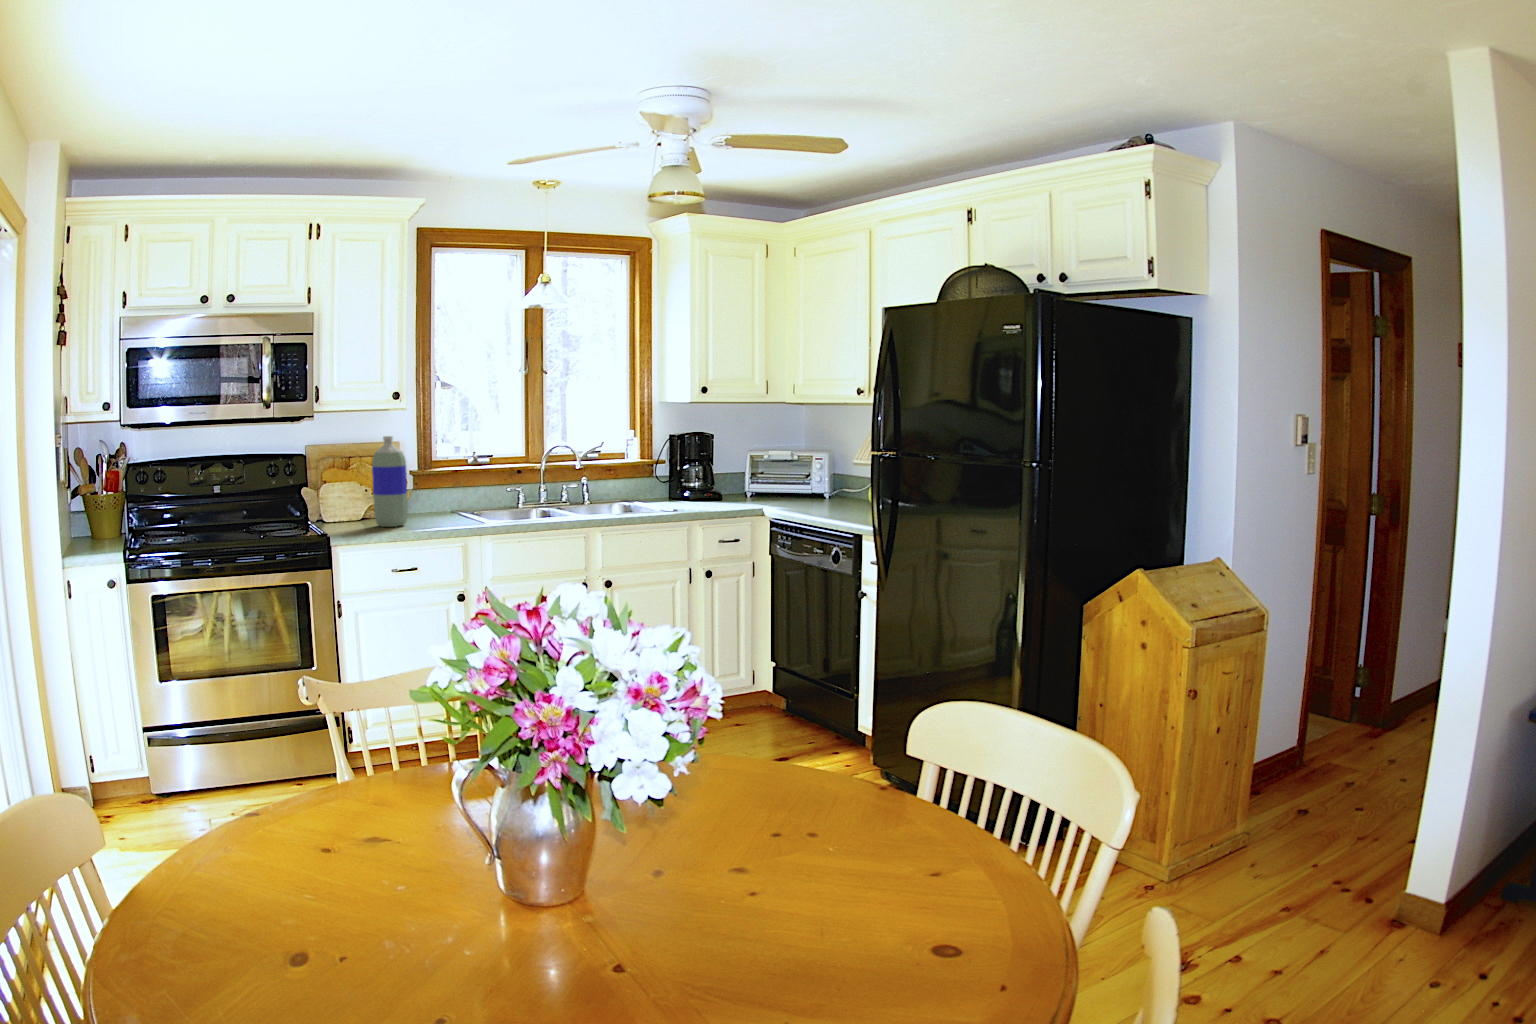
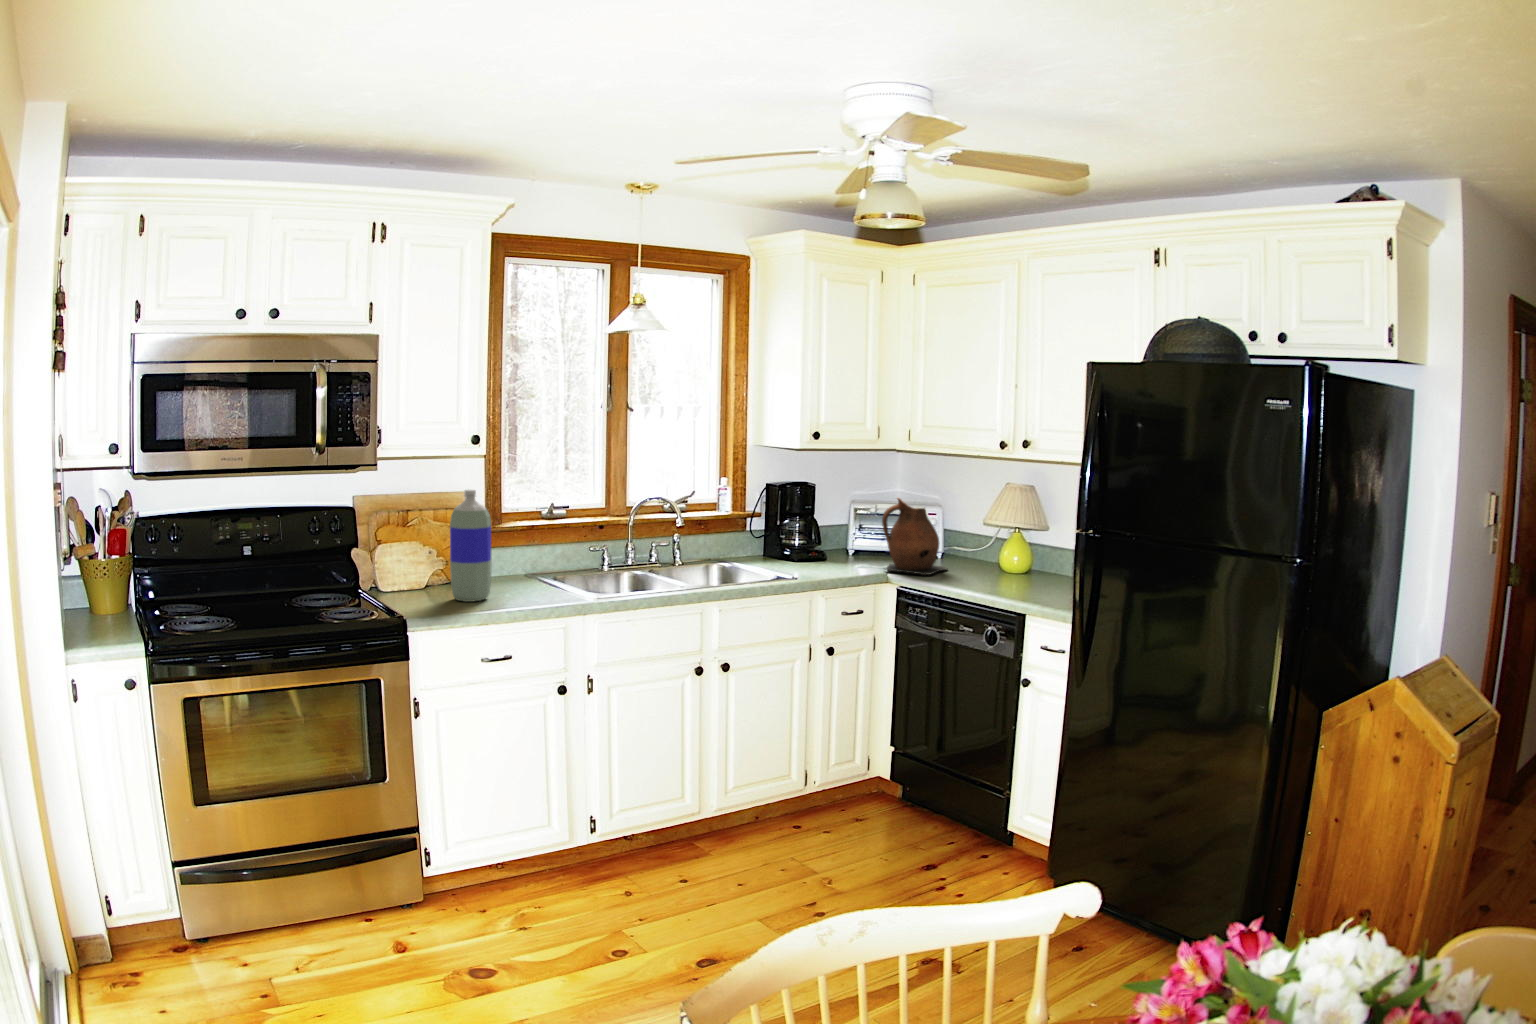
ceramic pitcher: none [761,443,822,510] -> present [882,498,947,575]

